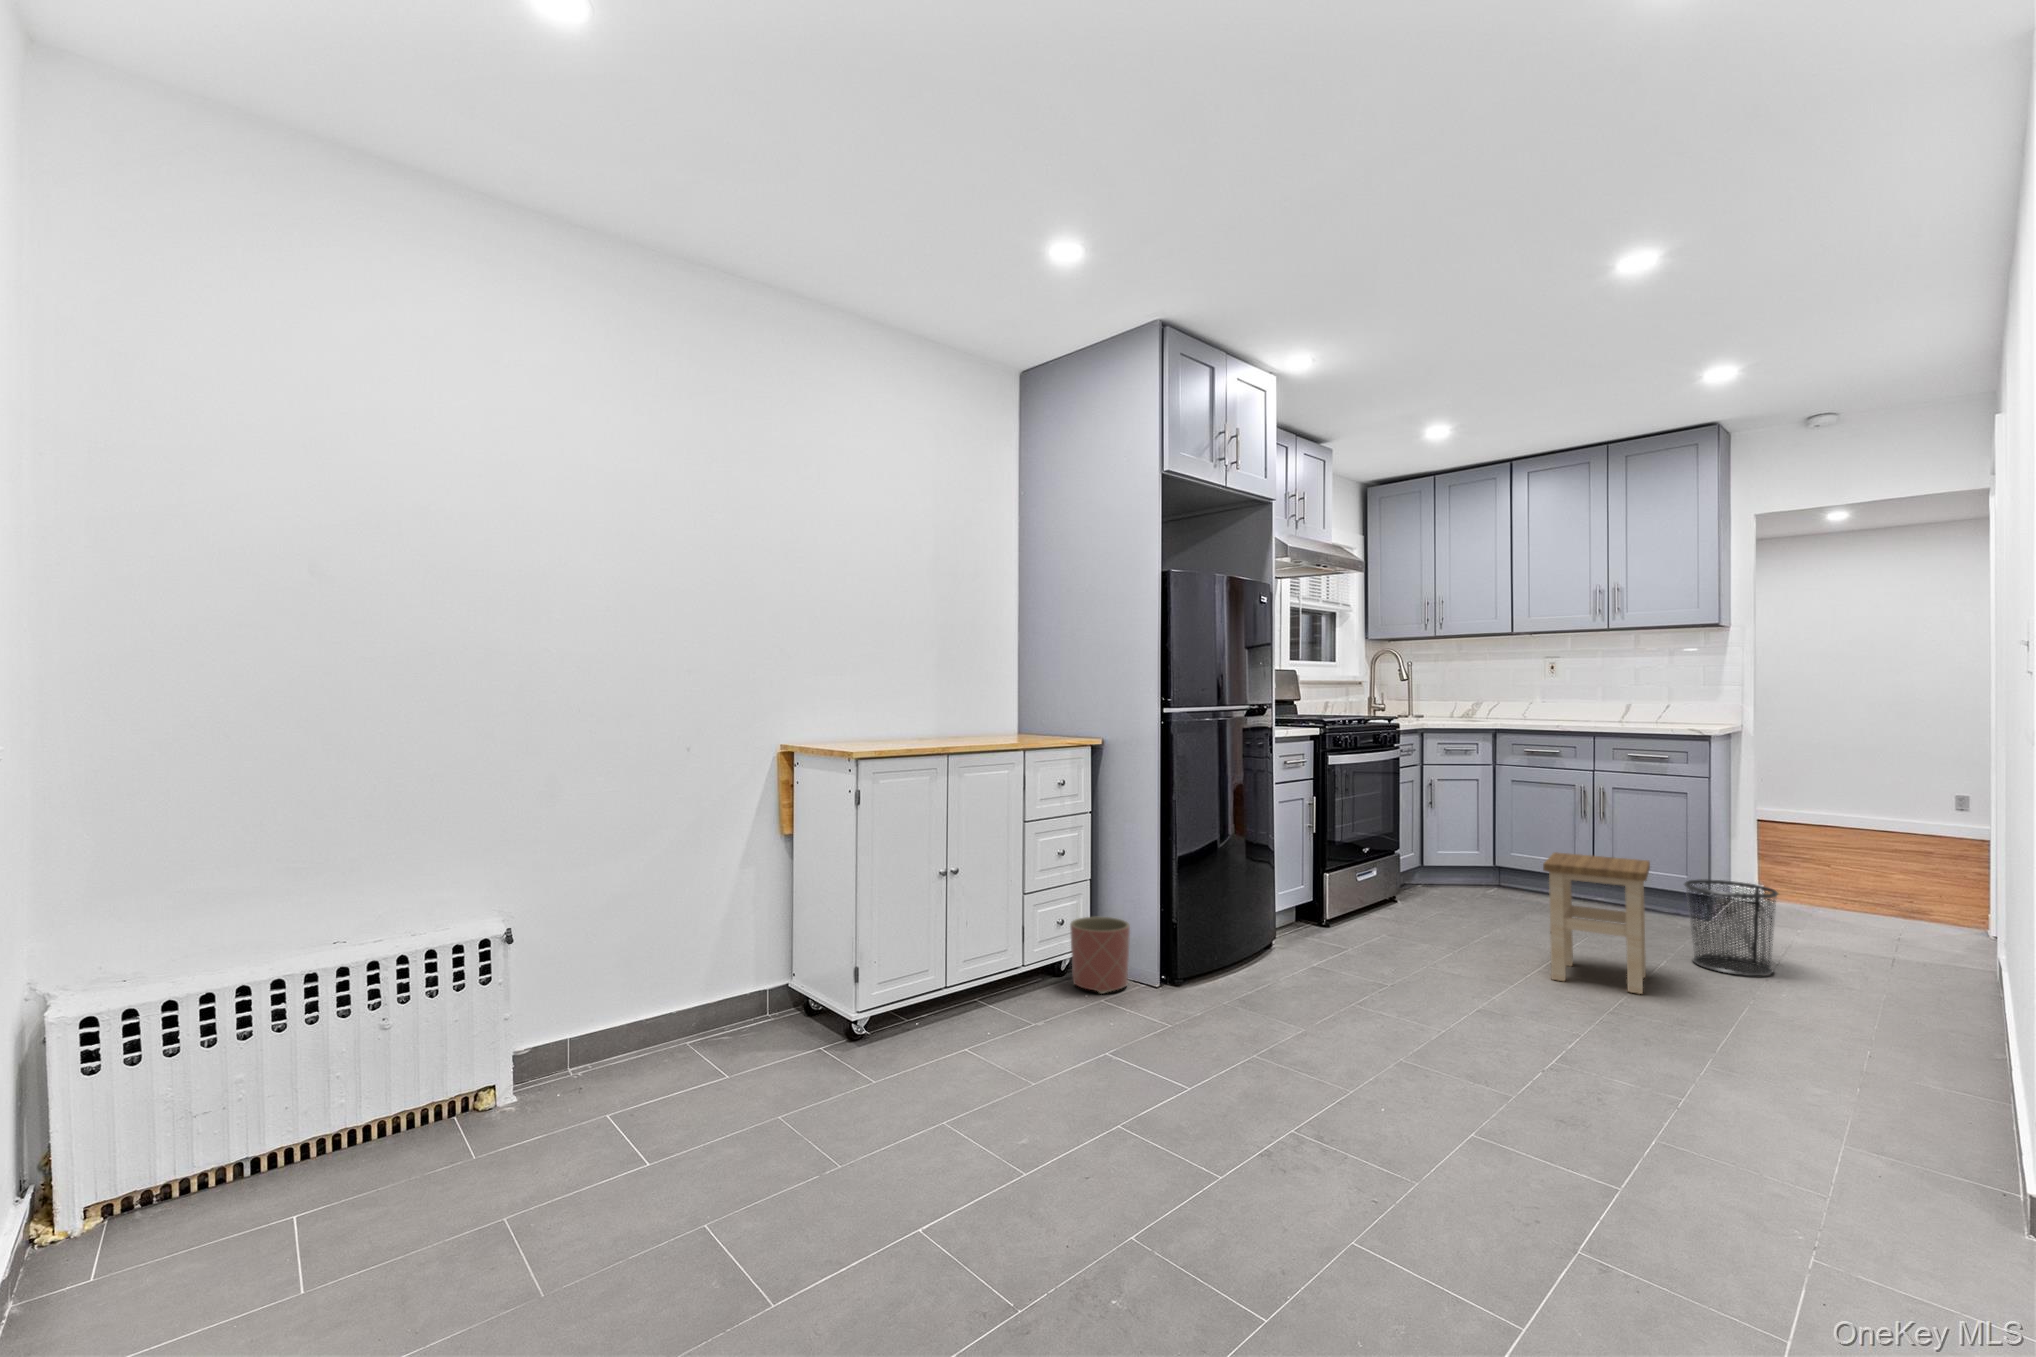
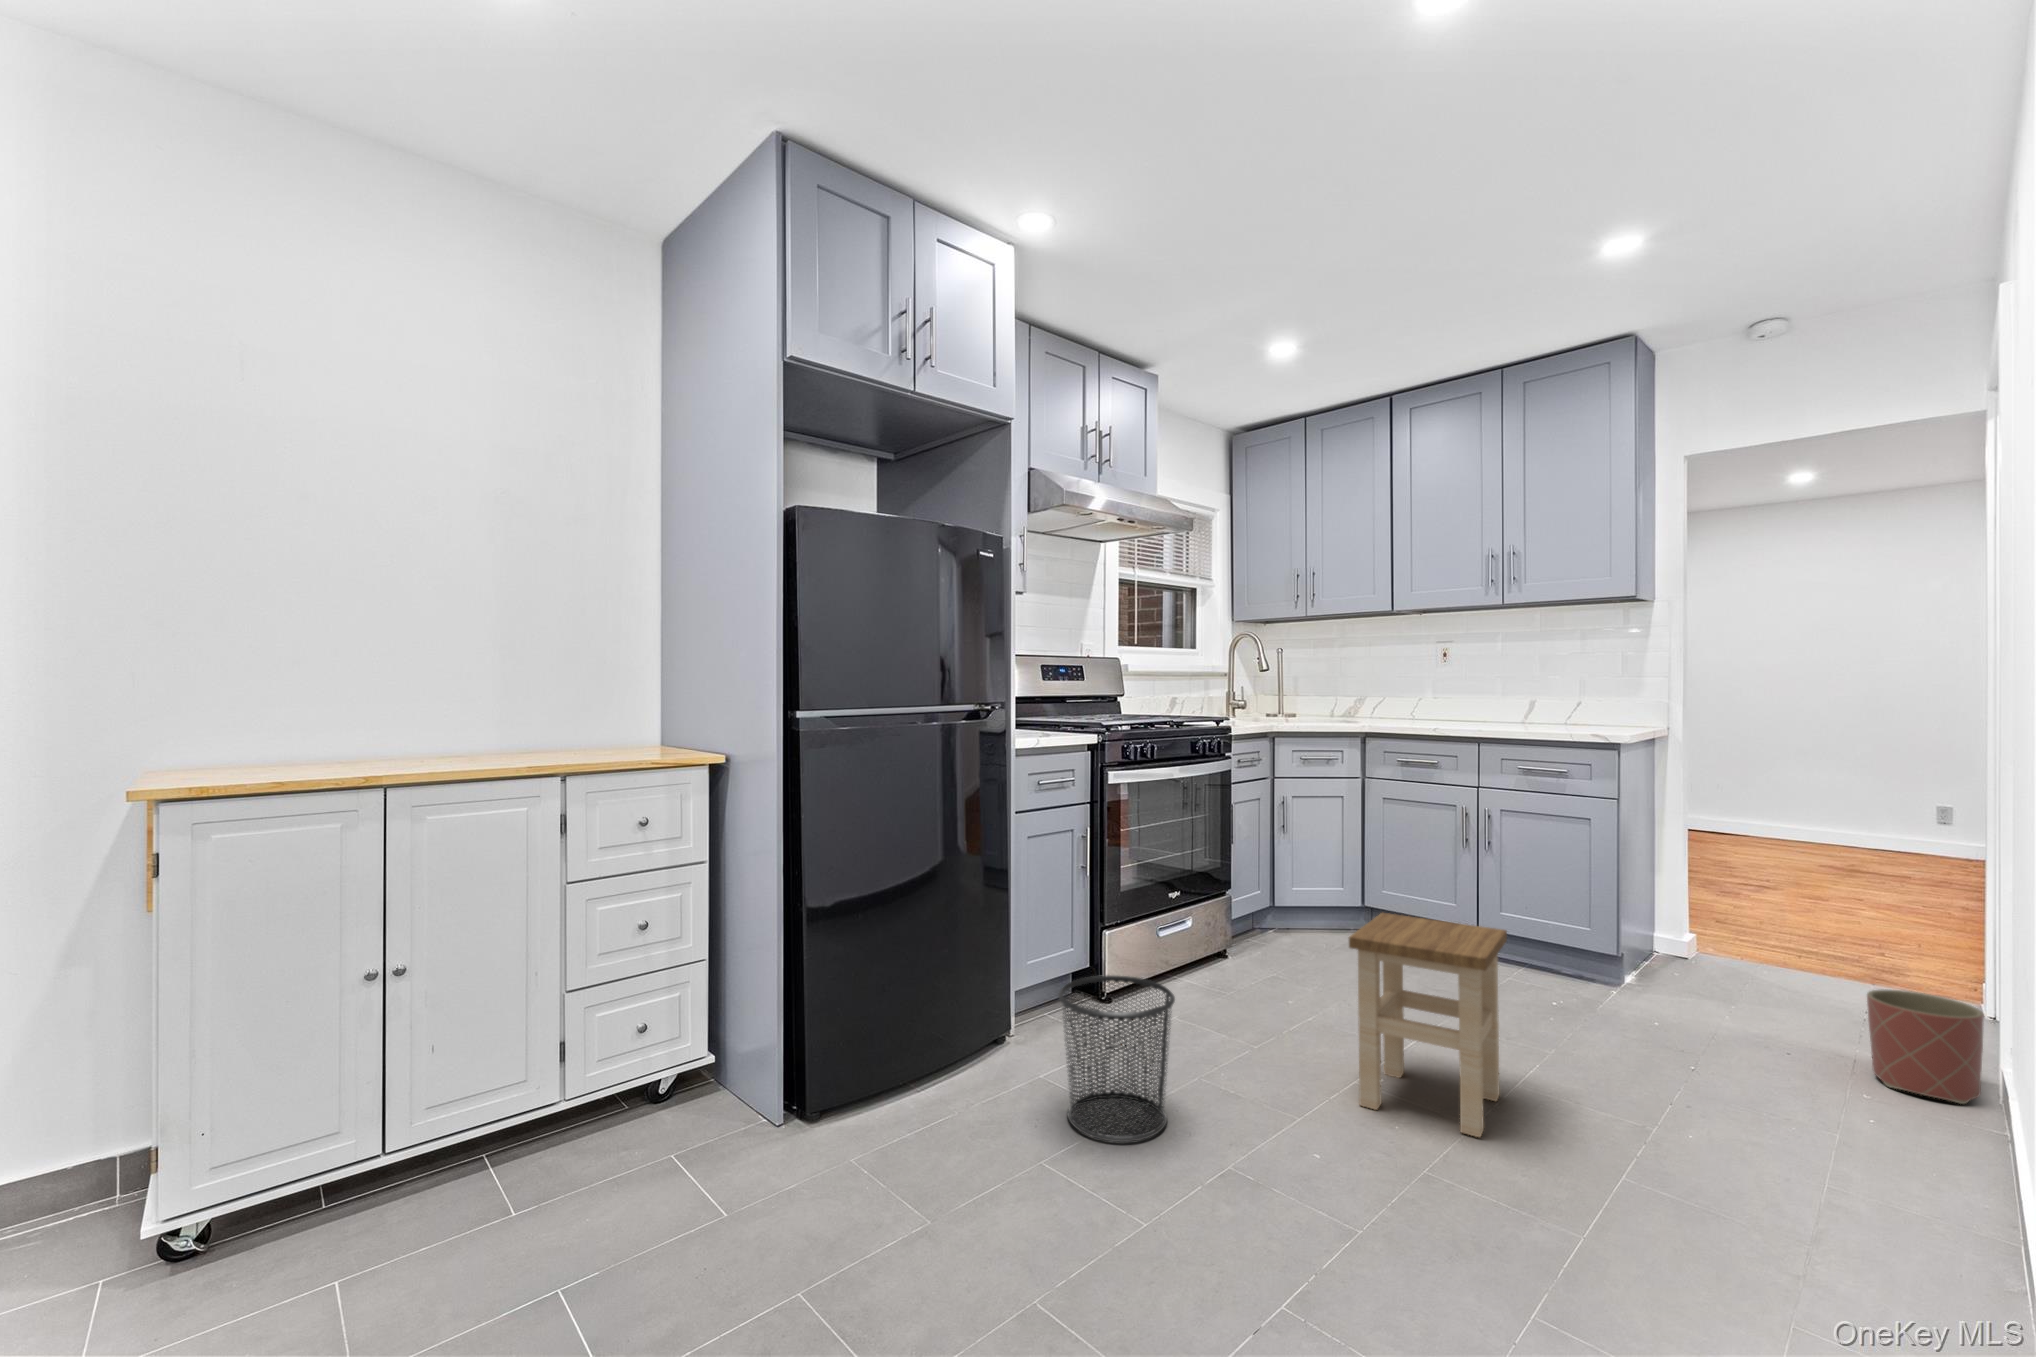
waste bin: present [1684,879,1778,976] -> present [1058,975,1175,1142]
planter: present [1070,917,1130,994] -> present [1867,989,1984,1104]

